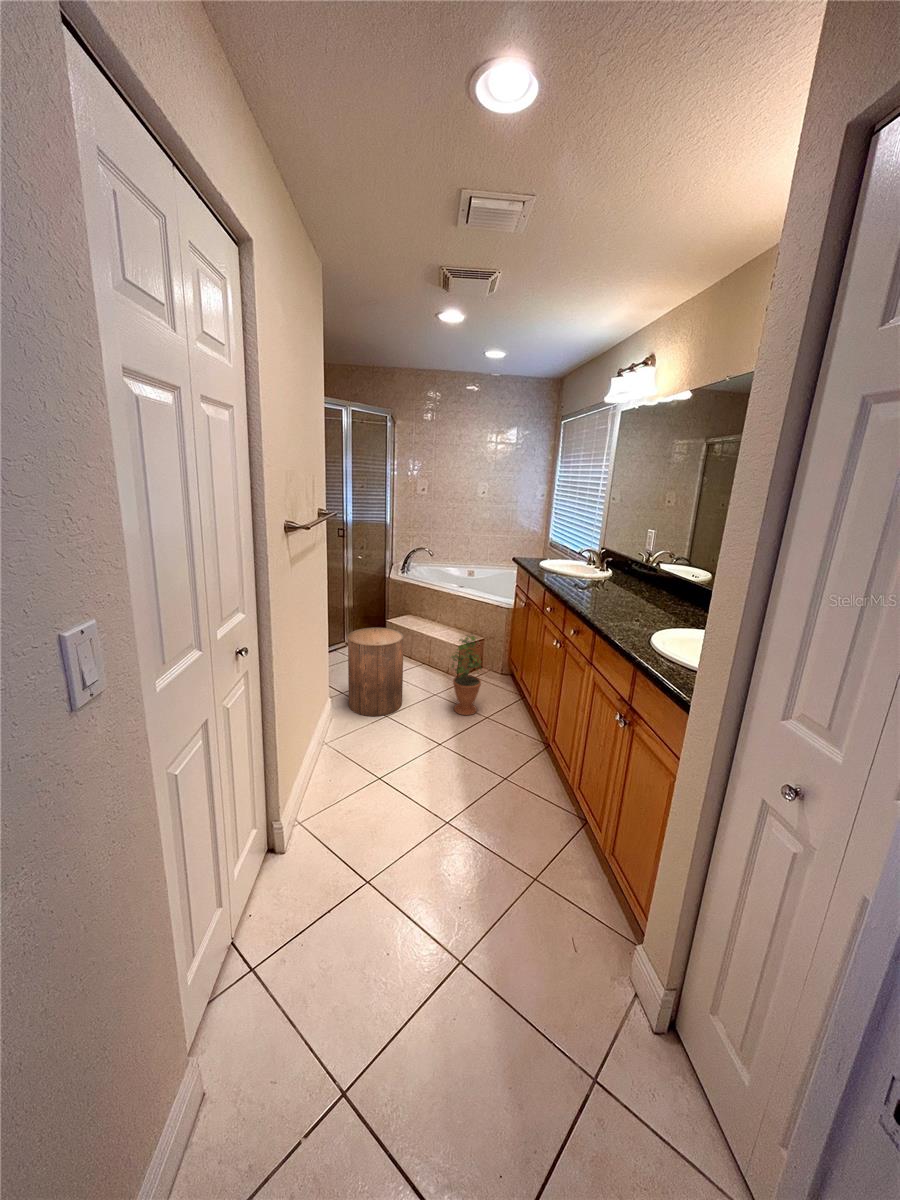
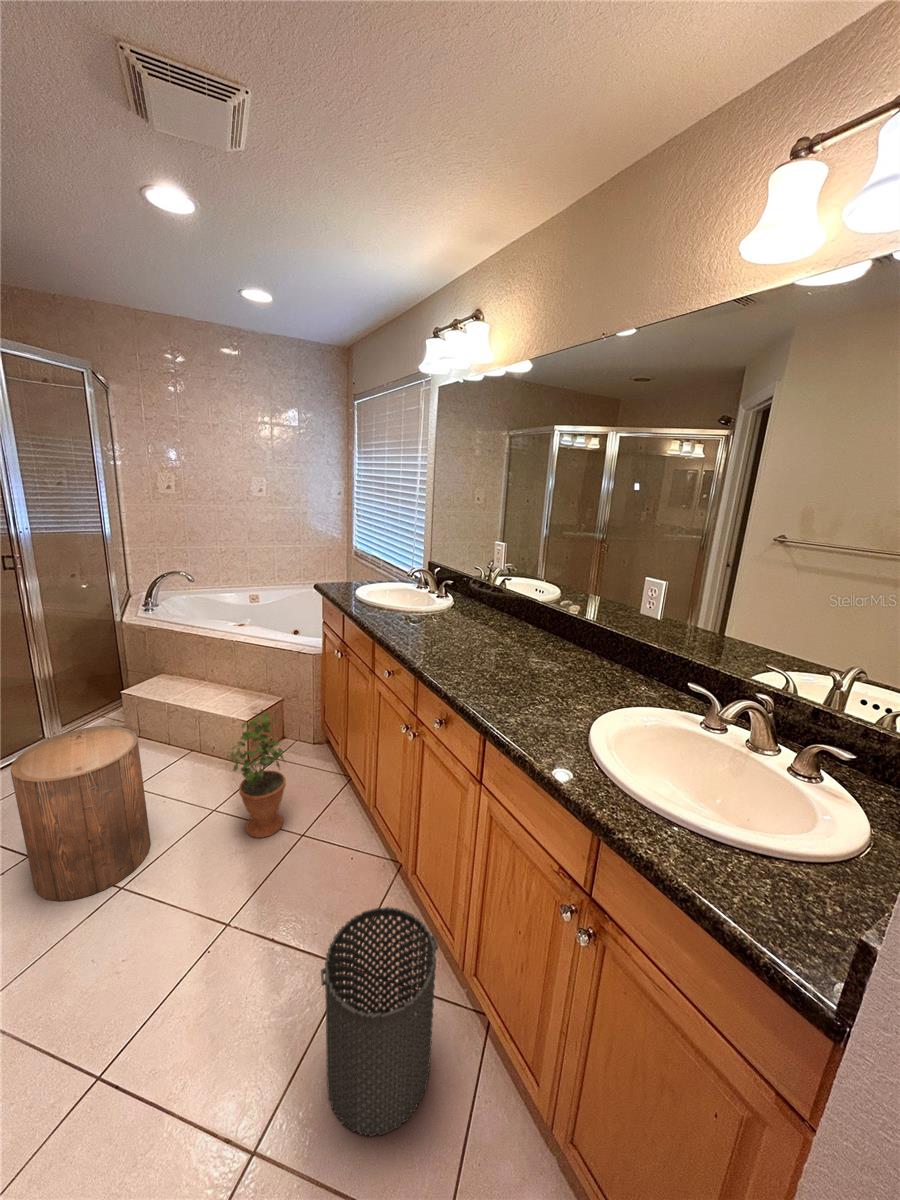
trash can: none [489,734,560,847] -> present [321,907,438,1137]

